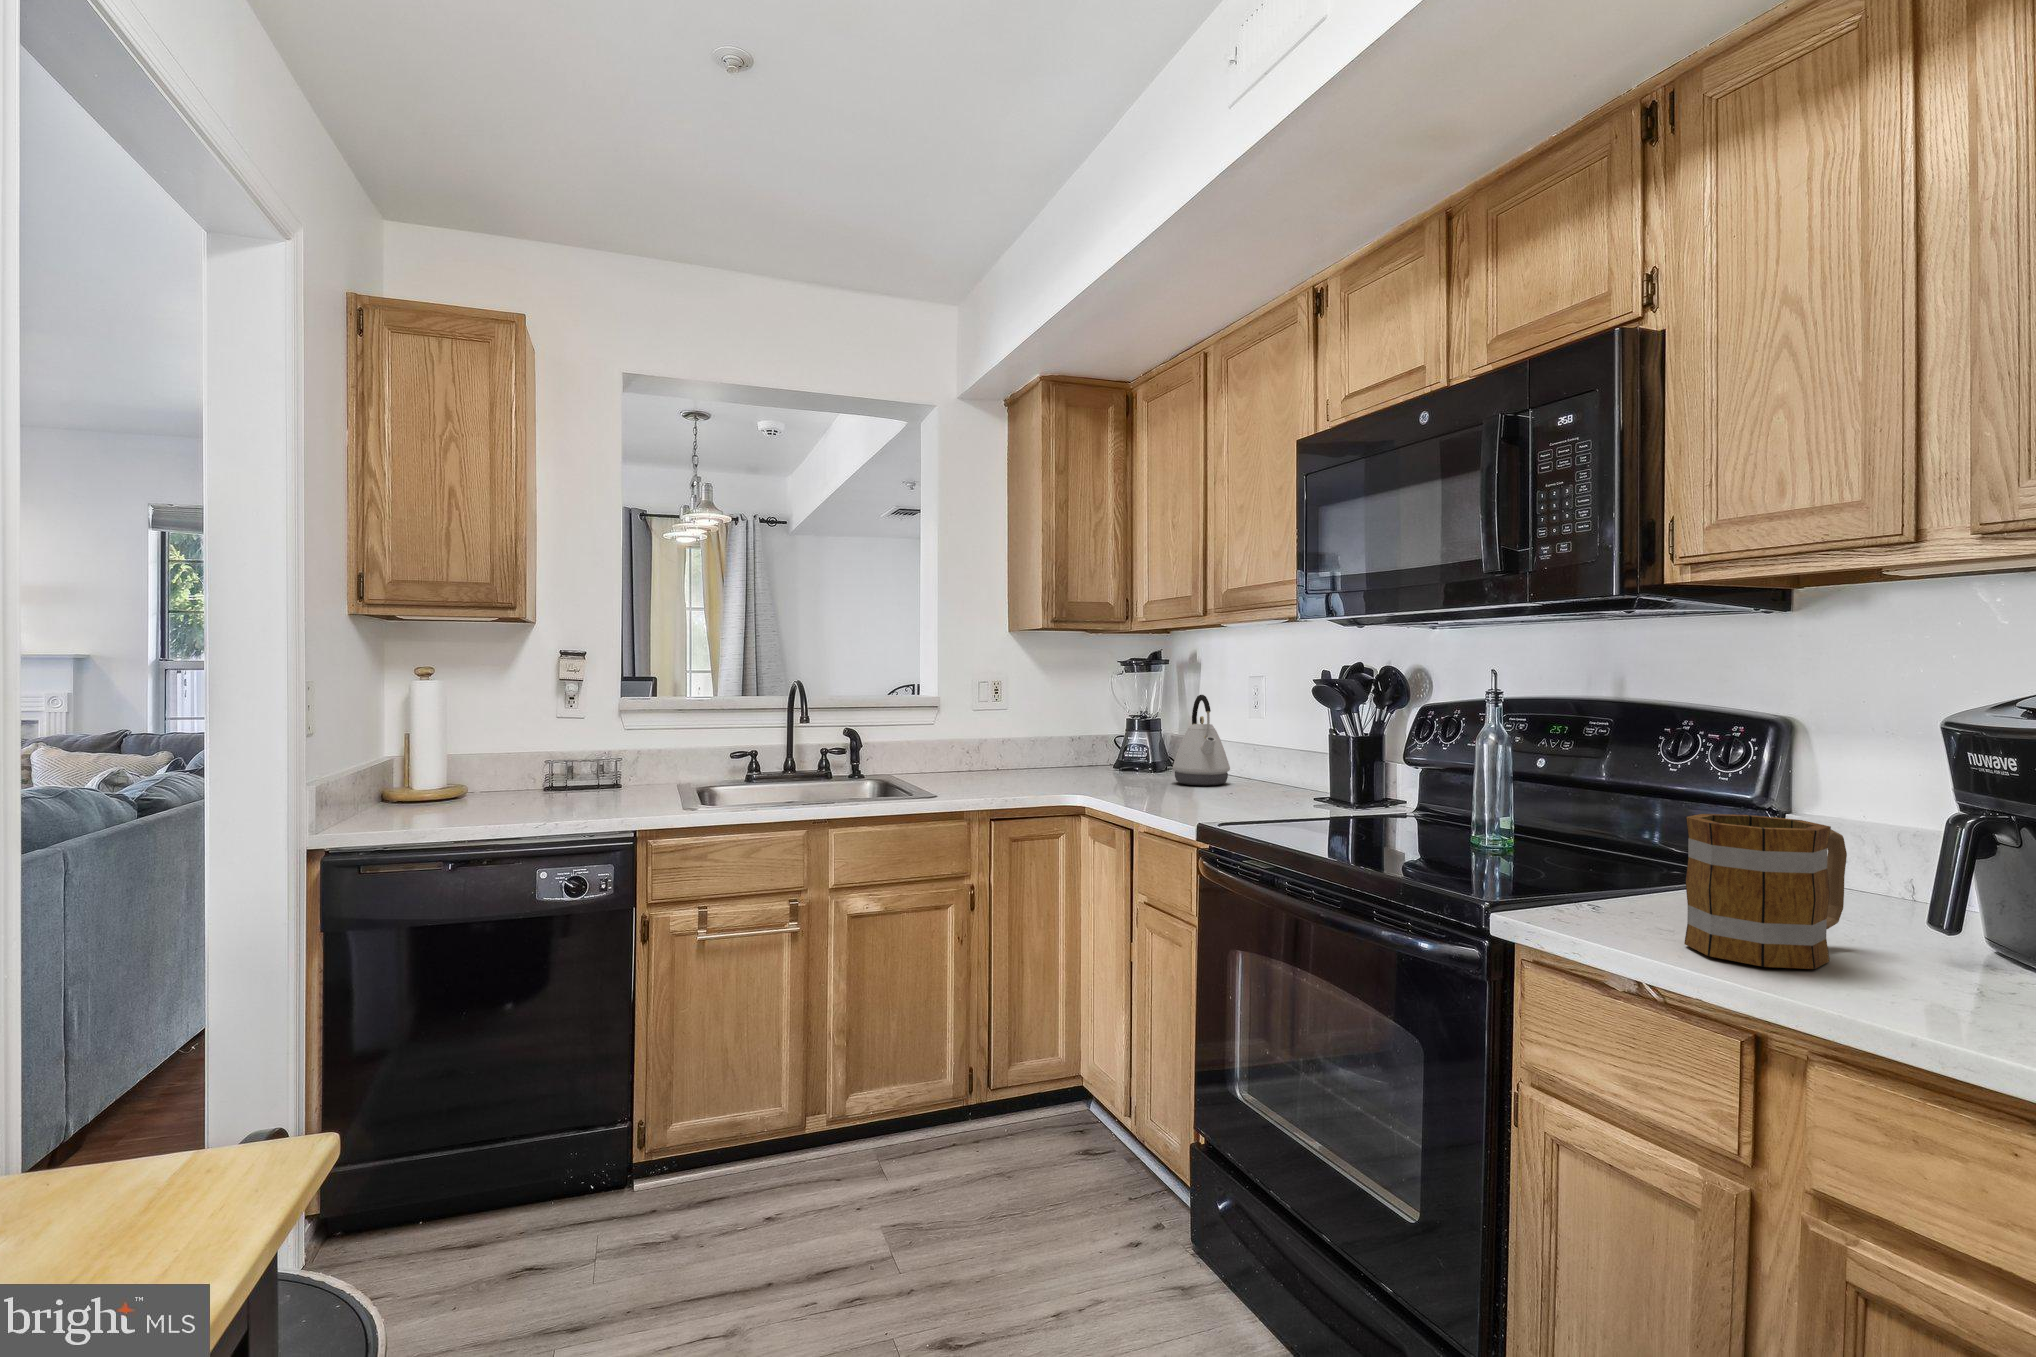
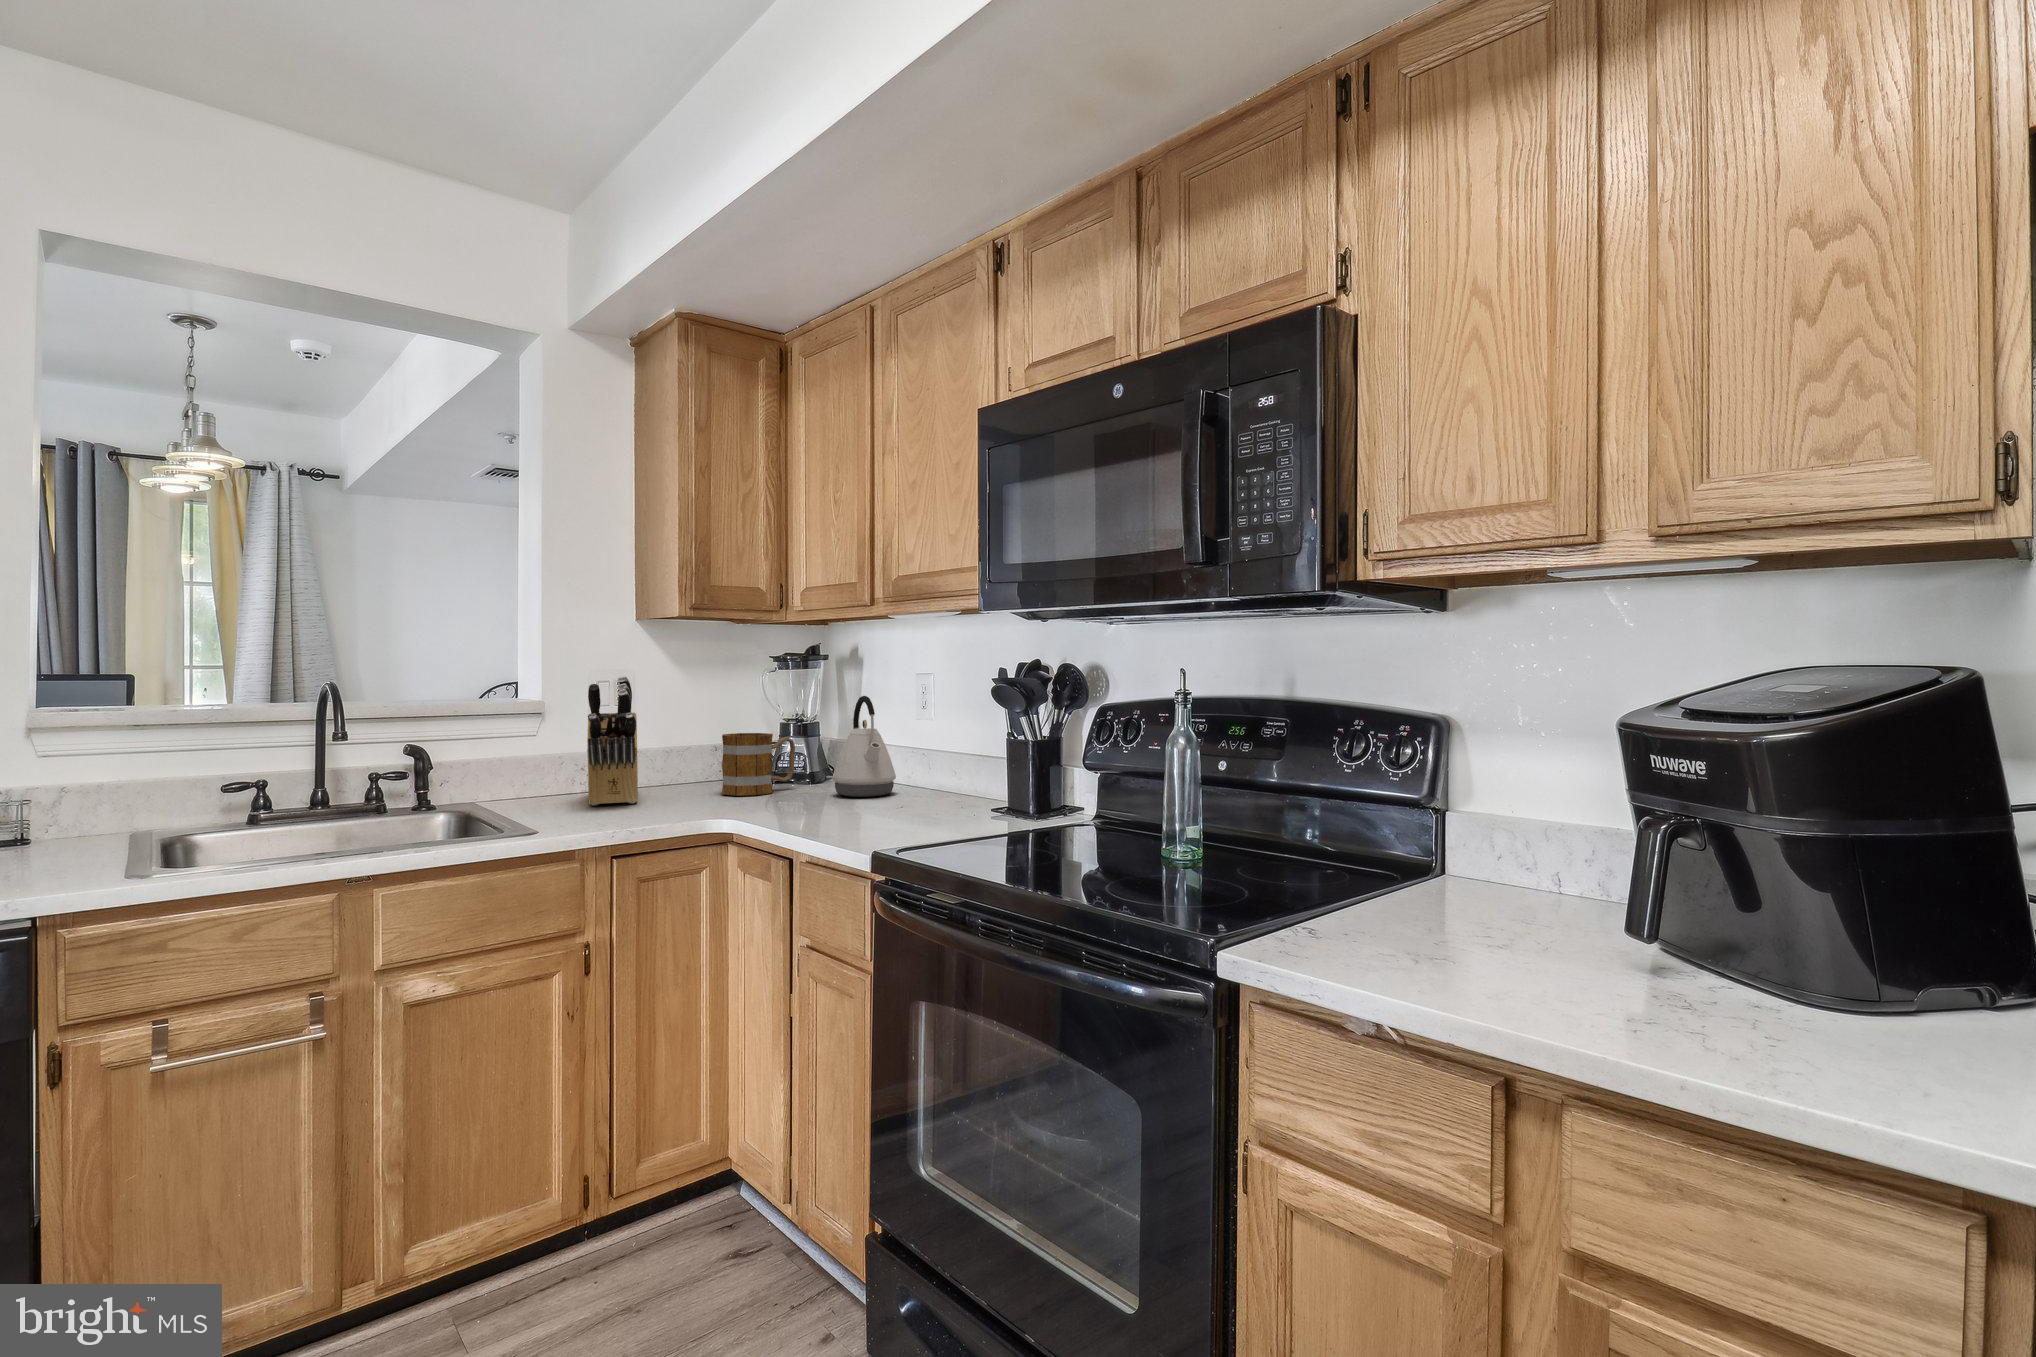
knife block: none [973,675,1011,782] -> present [587,676,638,805]
mug: present [1684,814,1847,969] -> present [722,733,795,796]

